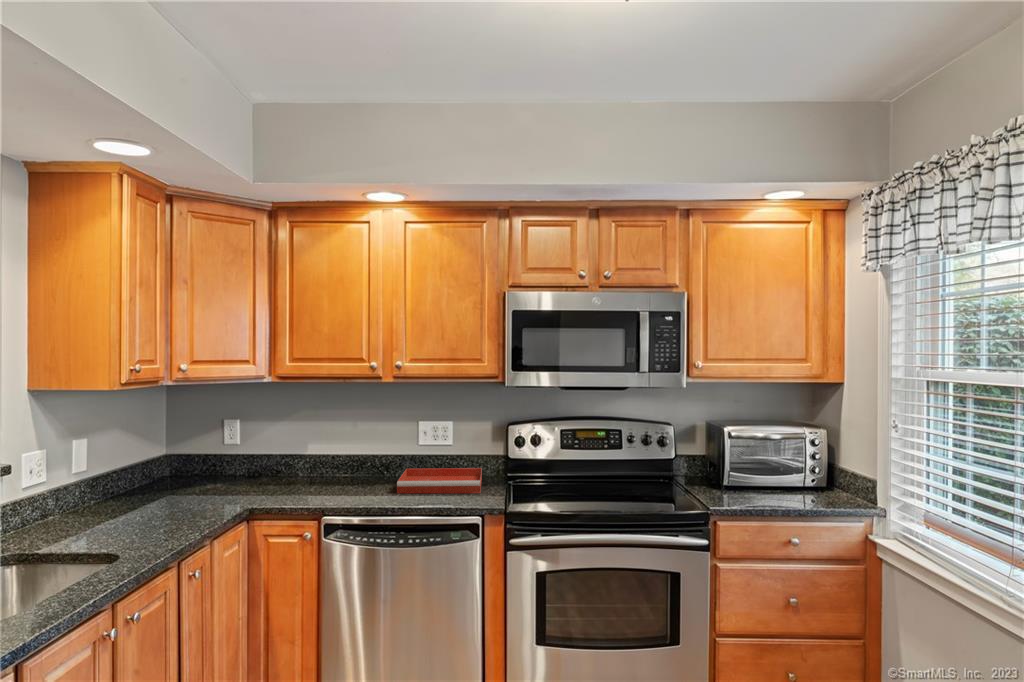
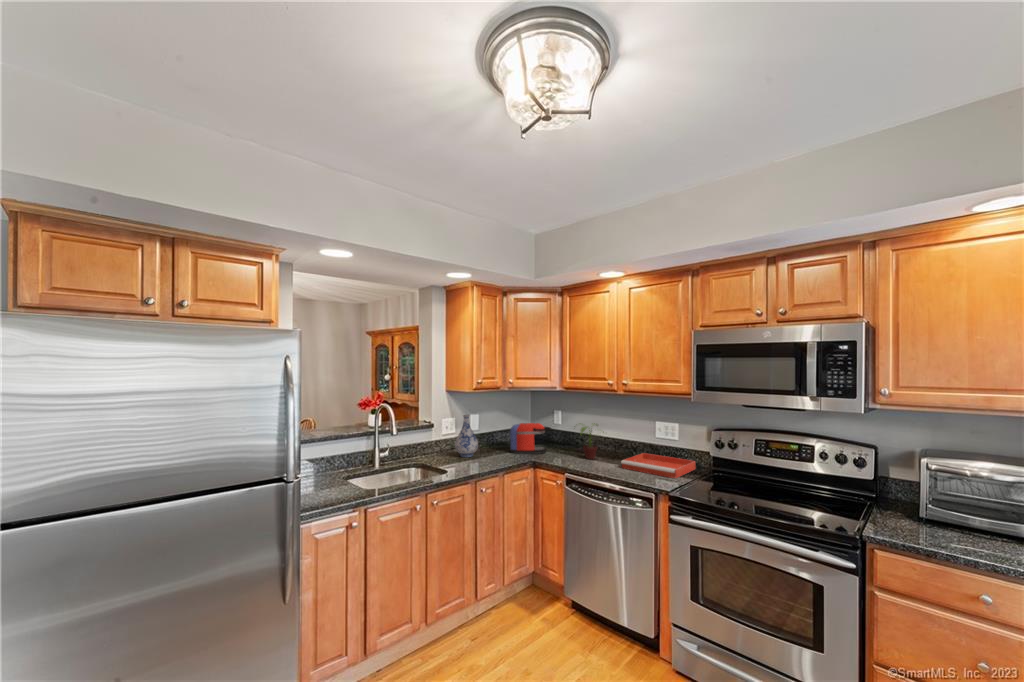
potted plant: none [302,433,358,490] -> present [580,423,597,459]
vase: none [61,438,121,528] -> present [455,415,478,457]
coffee maker: none [175,442,256,504] -> present [510,423,551,454]

